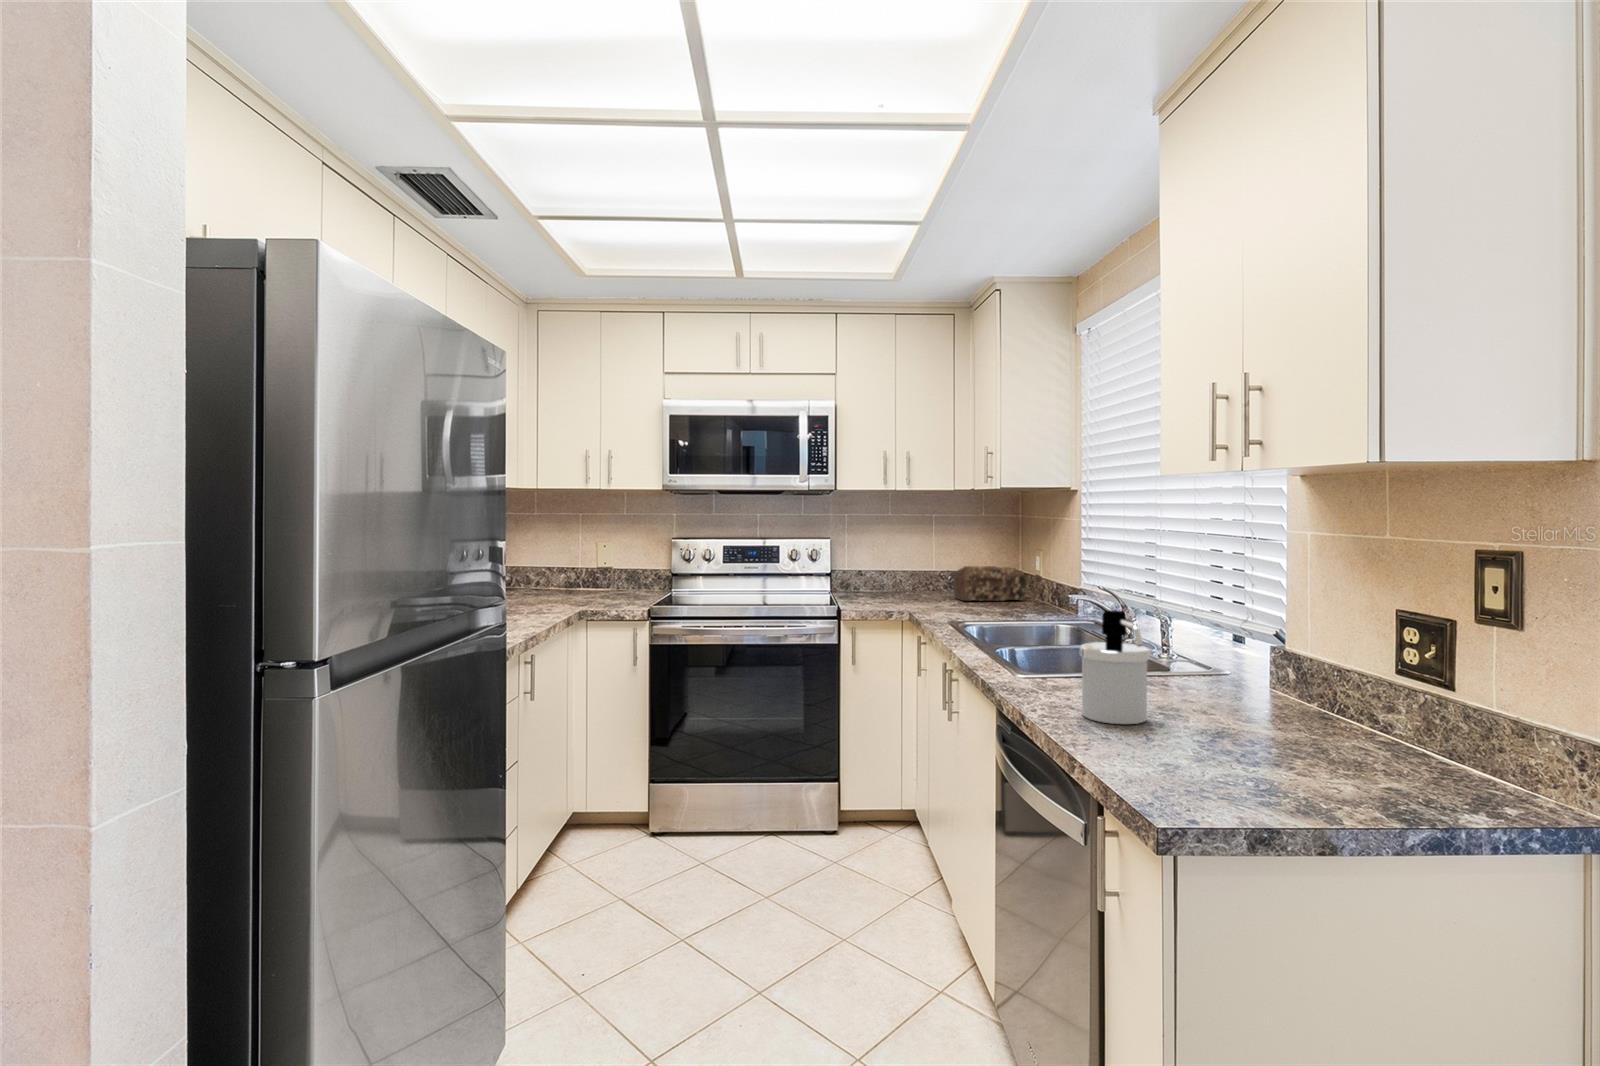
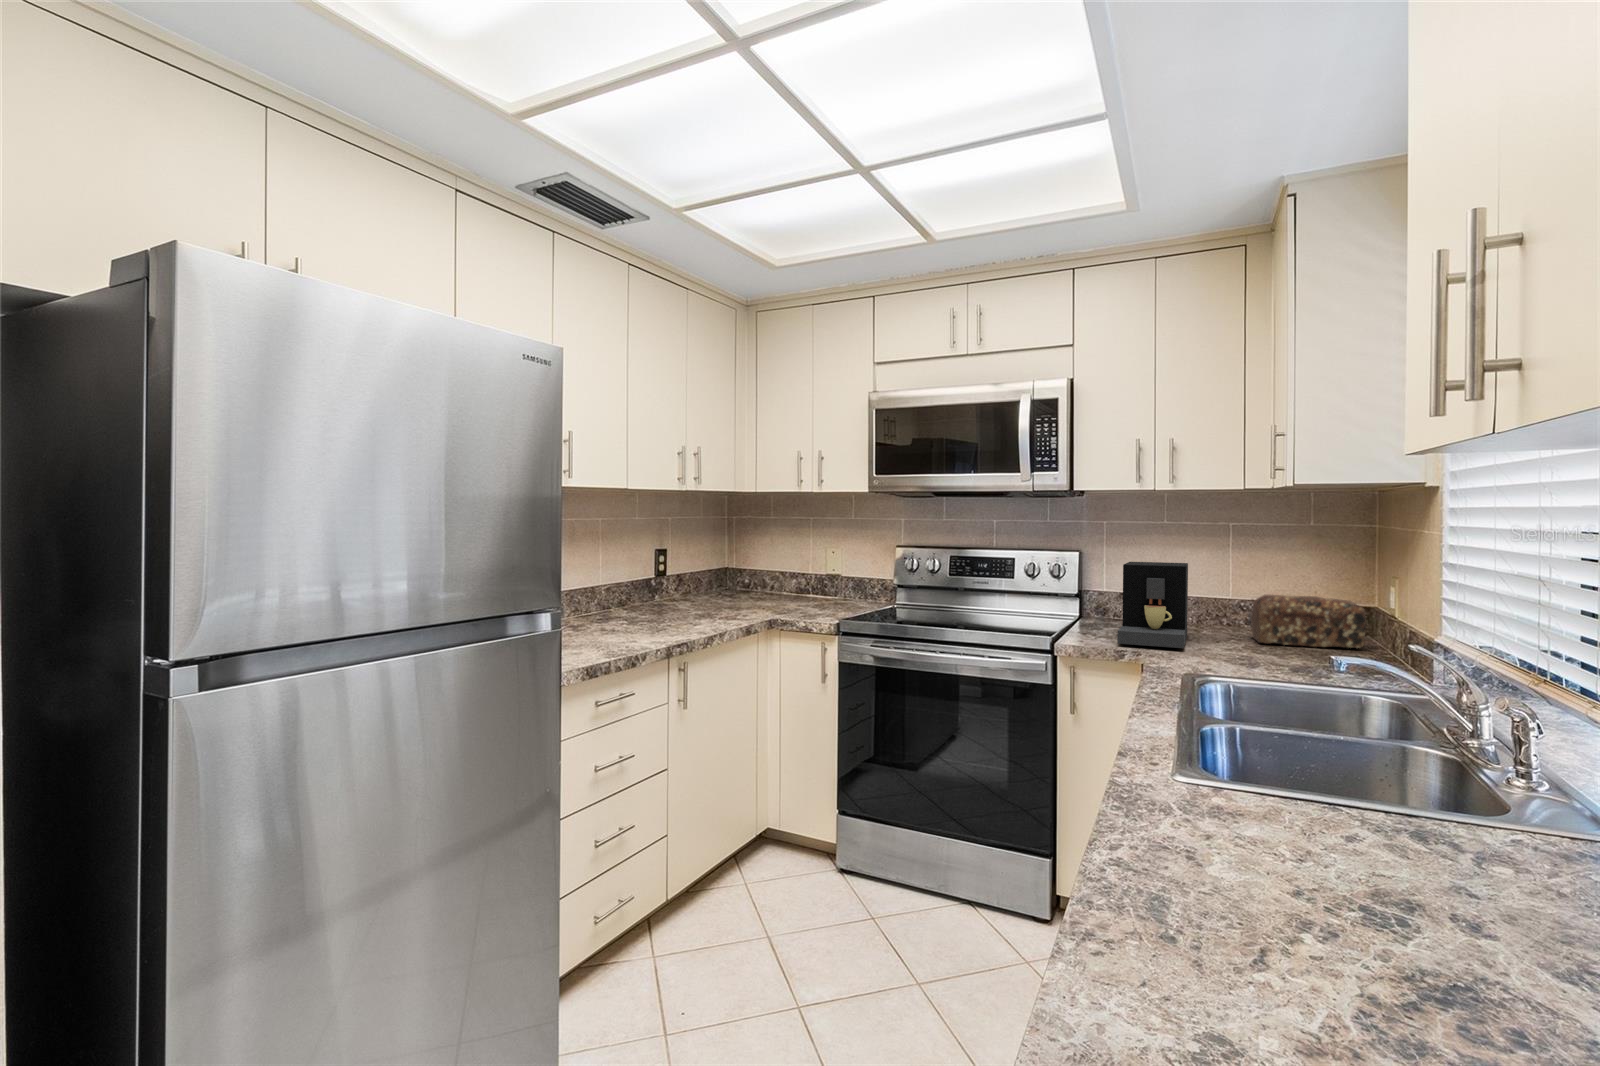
coffee maker: none [874,545,929,607] -> present [1117,562,1188,648]
soap dispenser: present [1080,610,1150,724] -> none [1139,704,1271,924]

